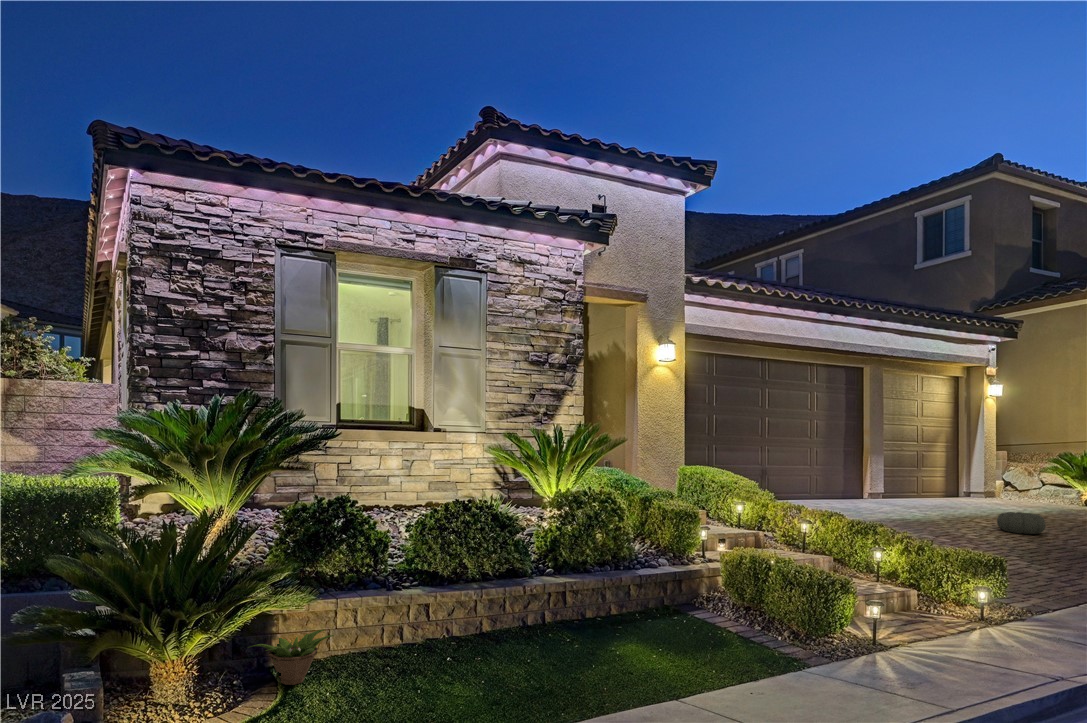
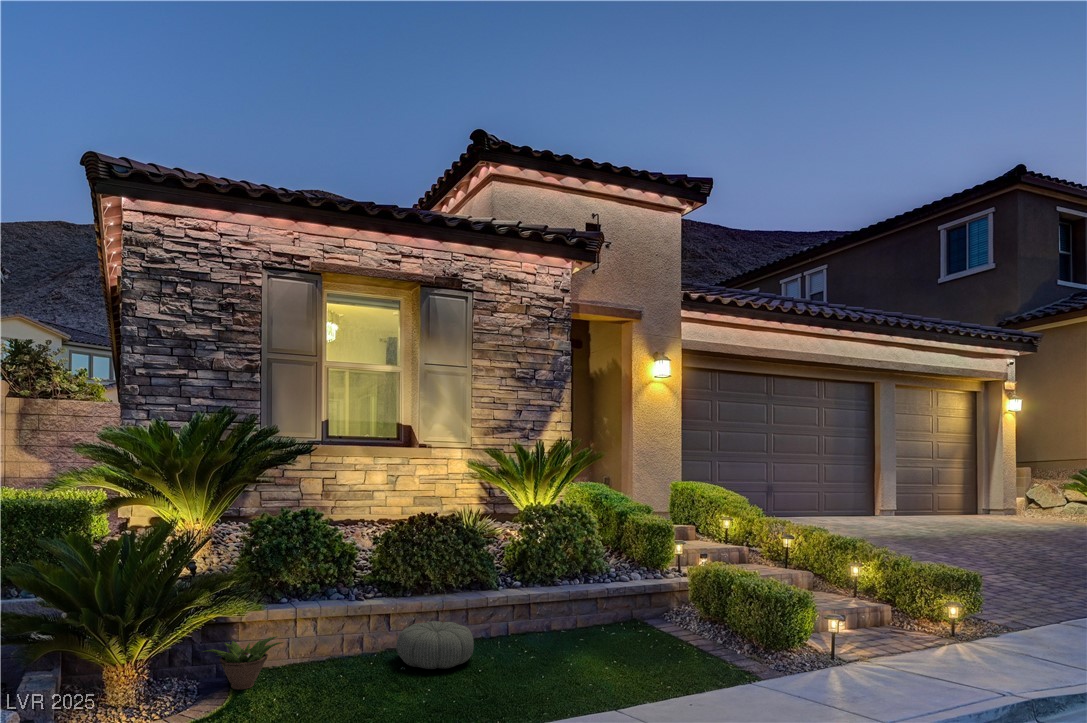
pouf: present [997,512,1046,534] -> present [396,621,474,669]

